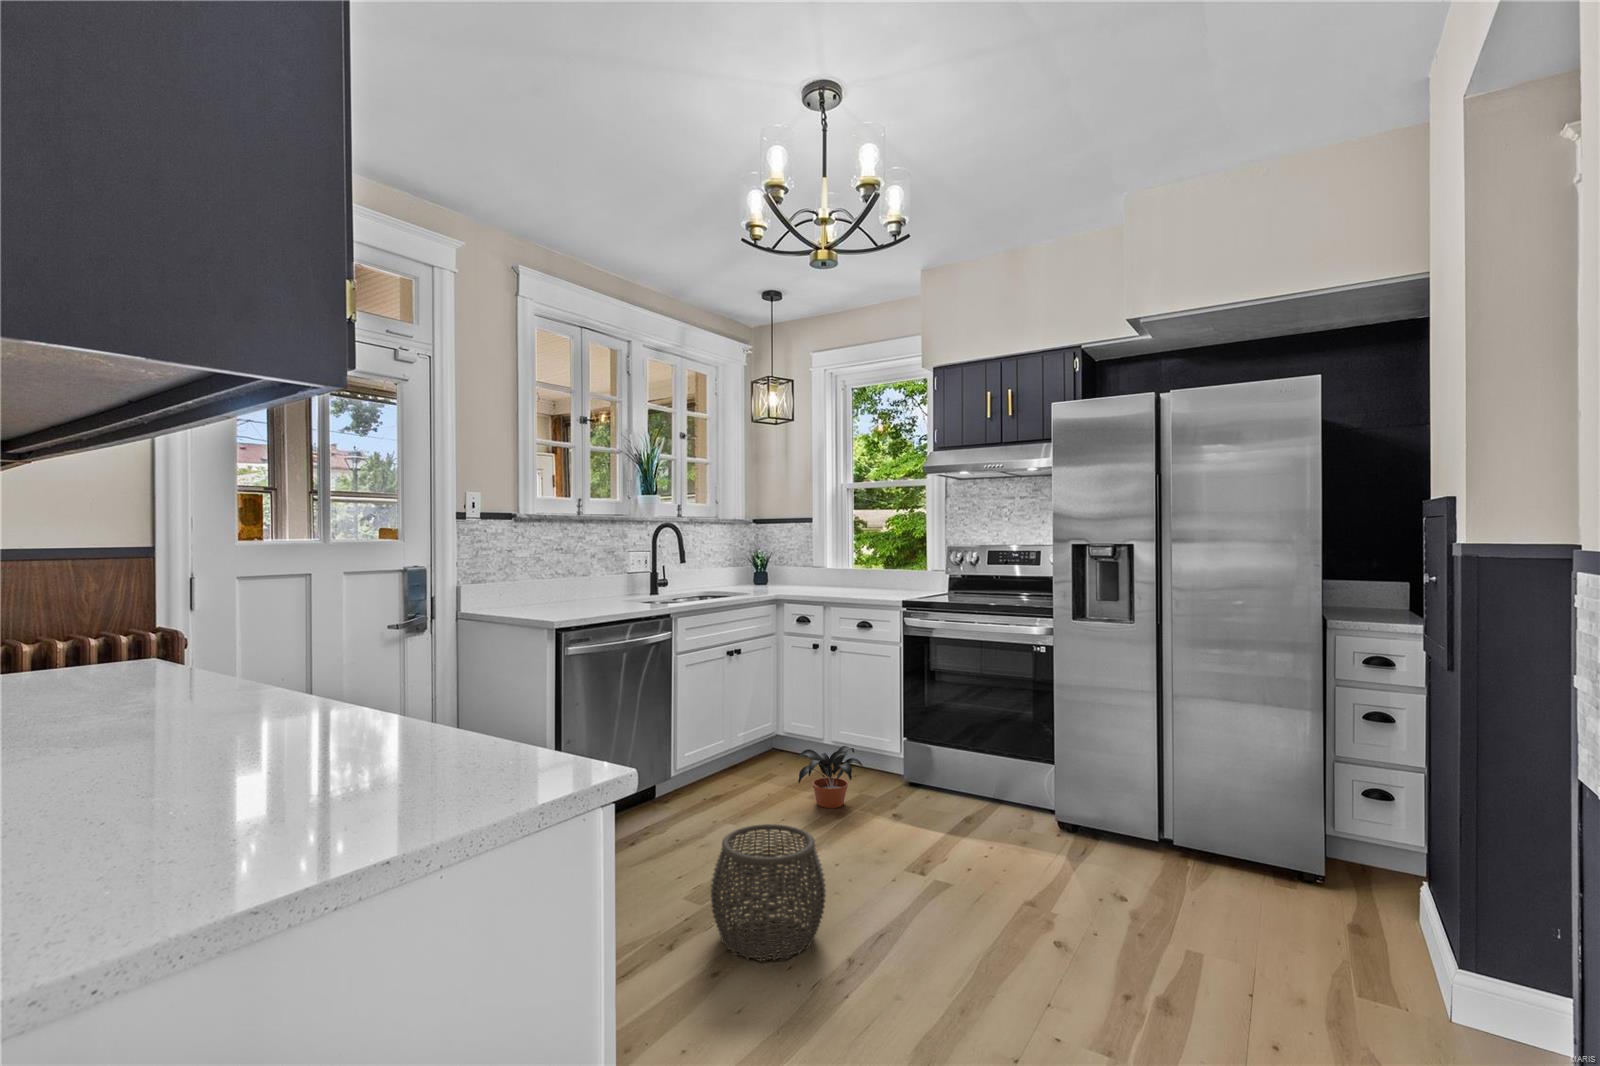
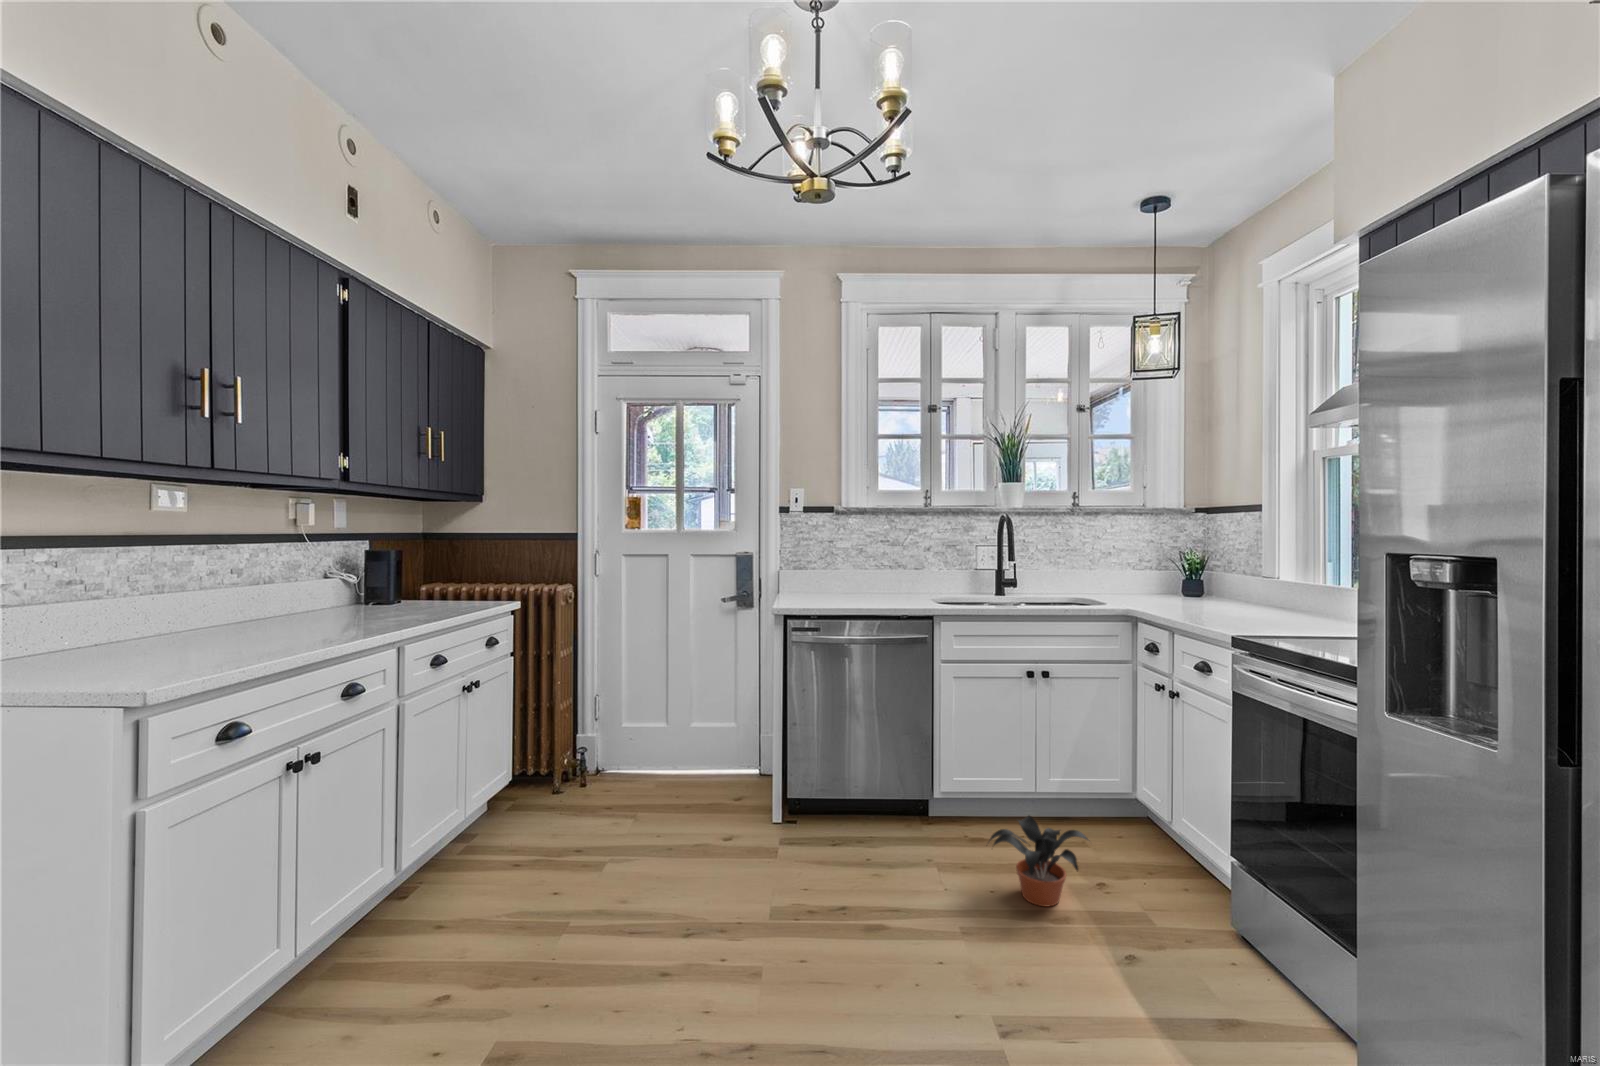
woven basket: present [711,824,826,961] -> none [624,849,747,1005]

